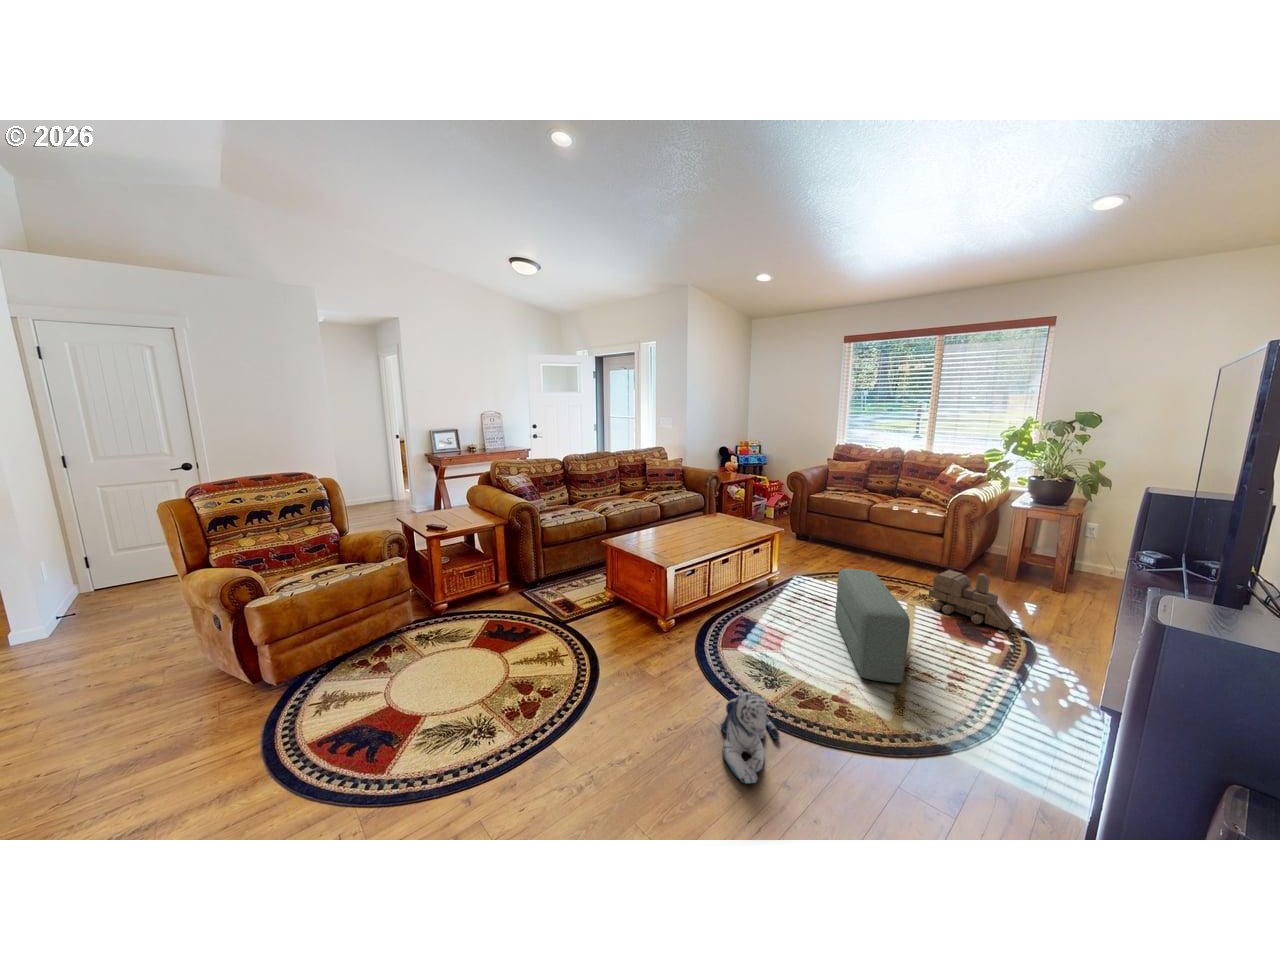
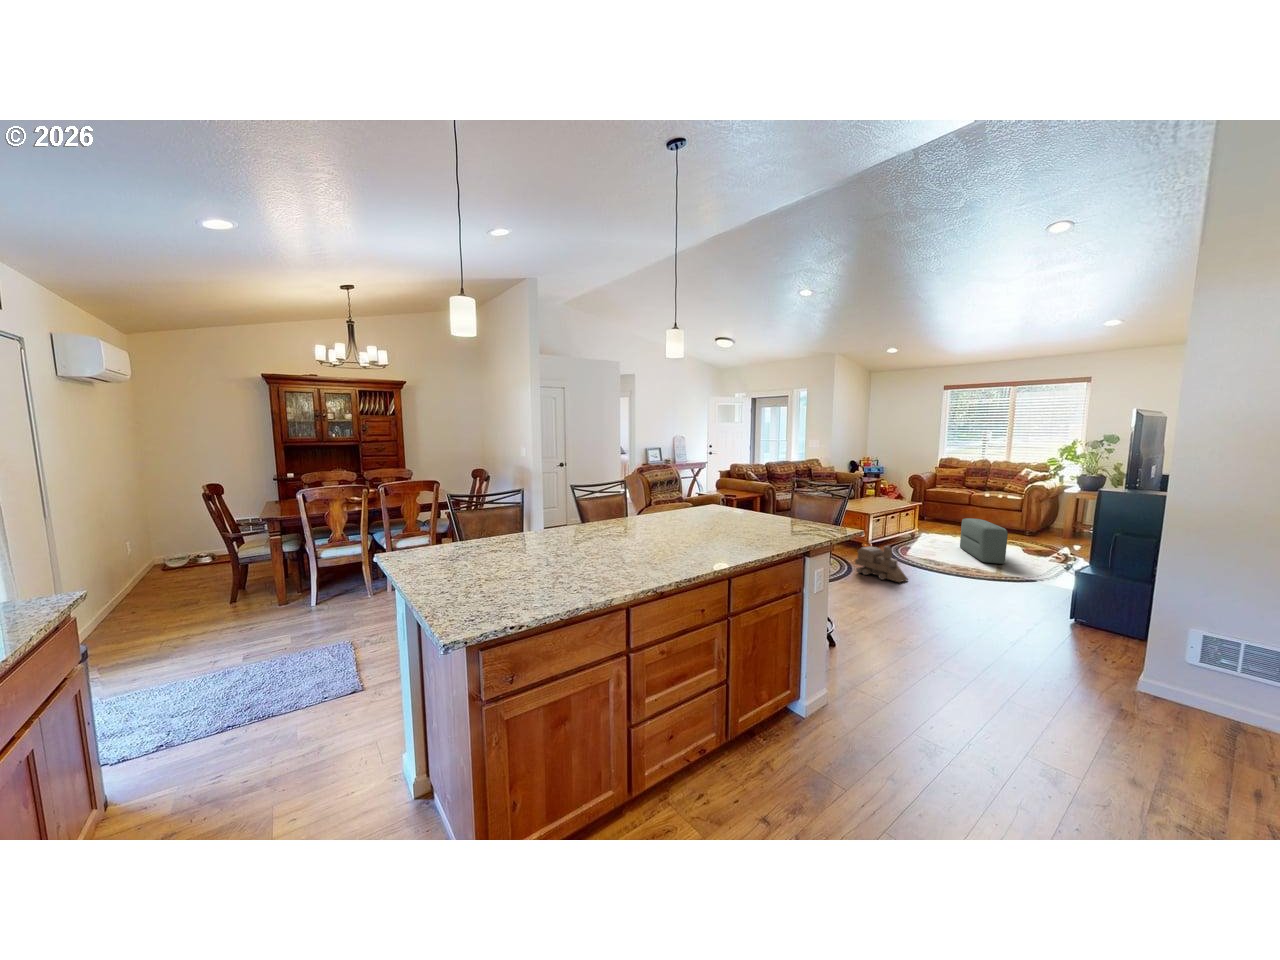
toy train: present [929,570,1014,630] -> present [855,546,908,582]
plush toy: present [721,692,779,783] -> none [921,550,951,580]

